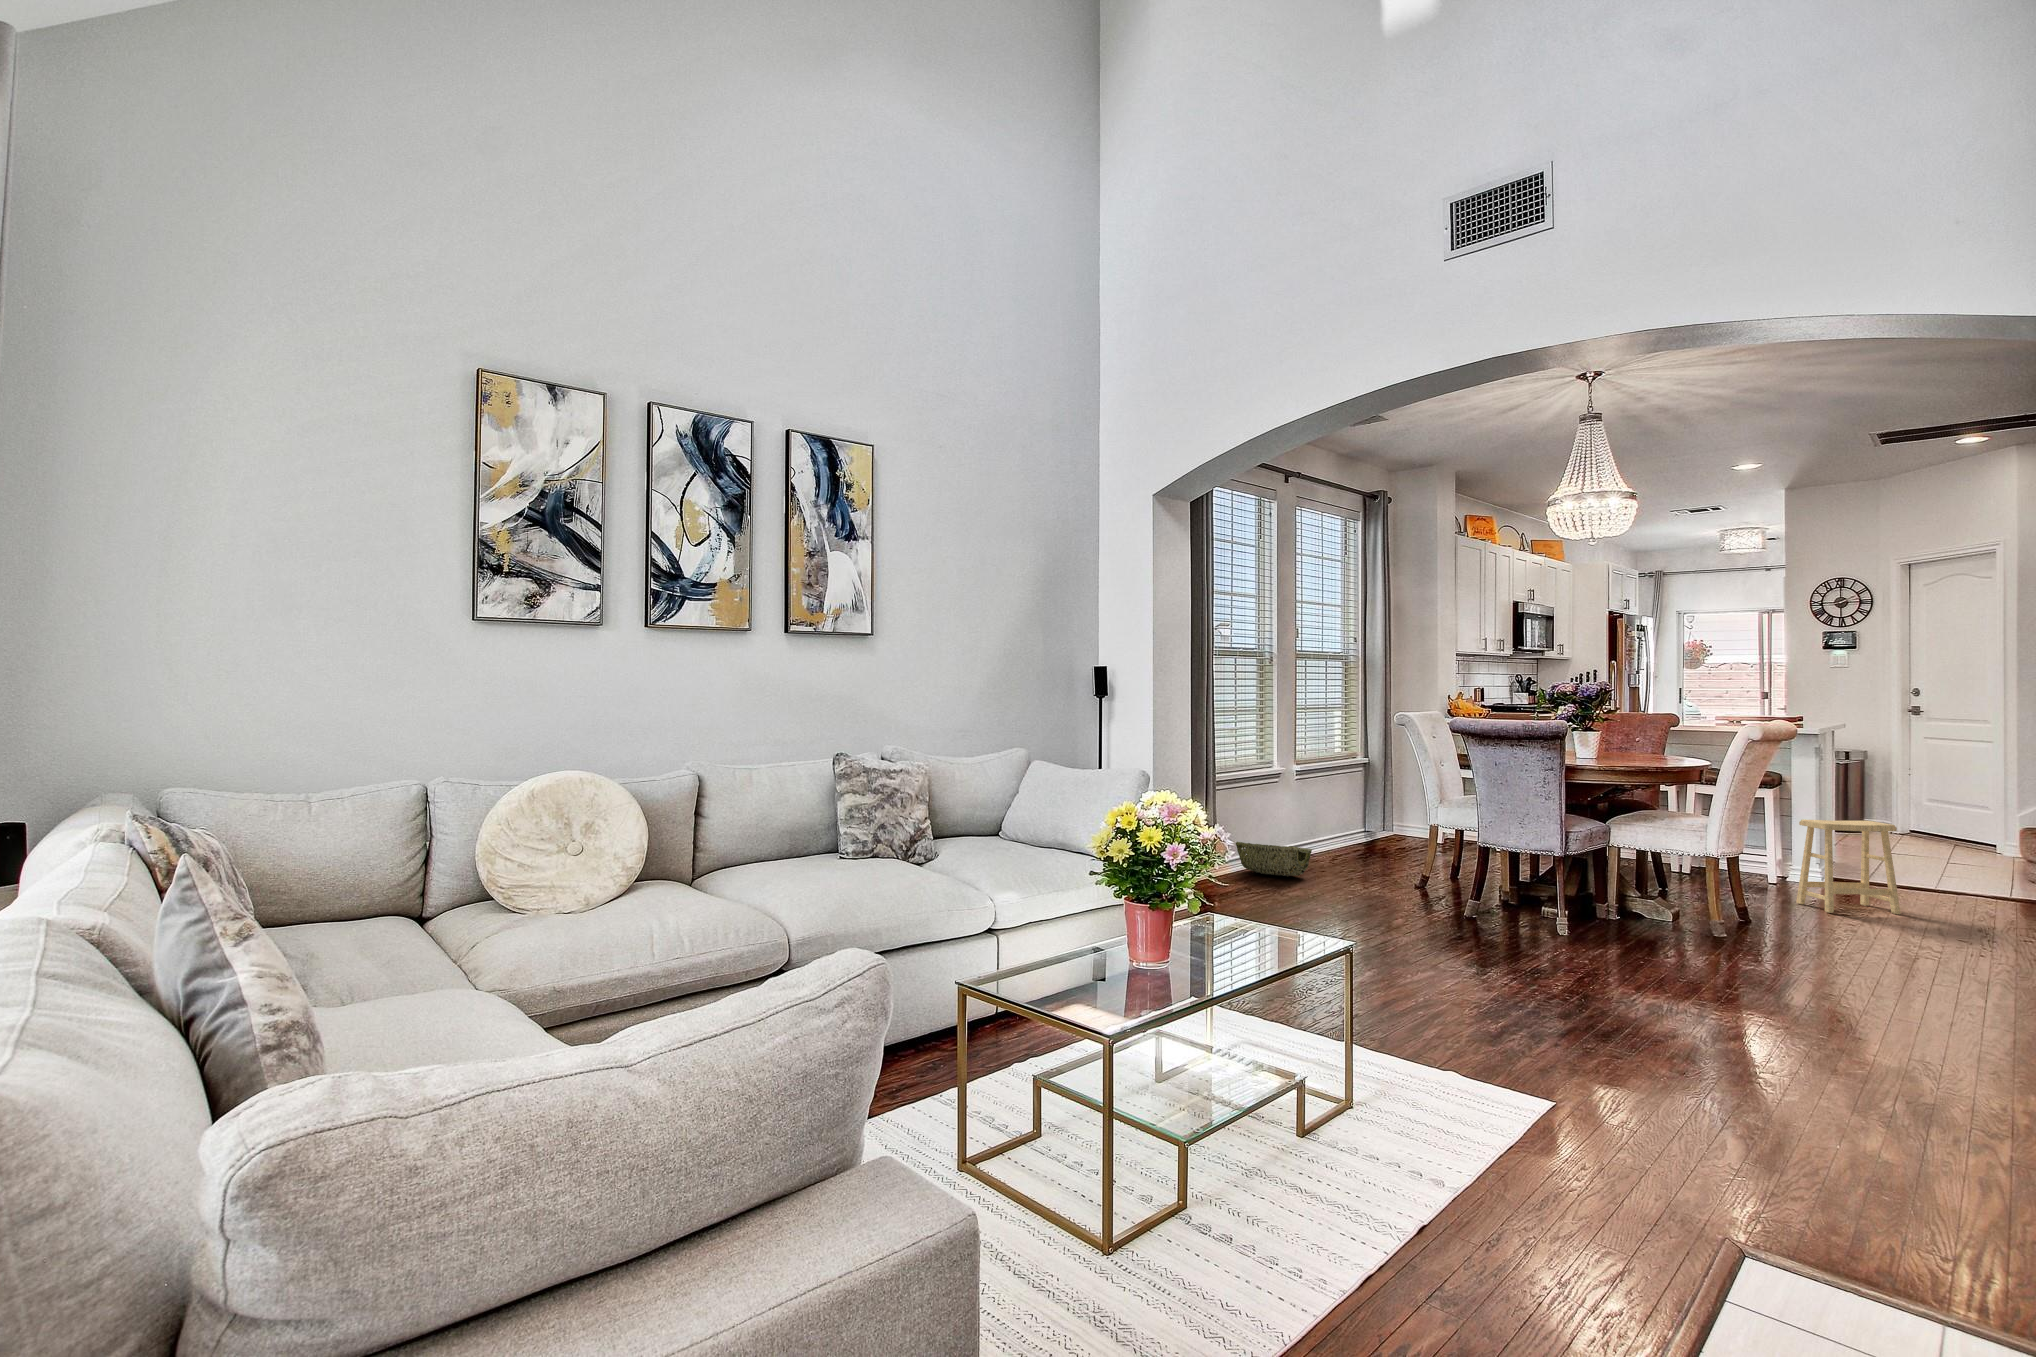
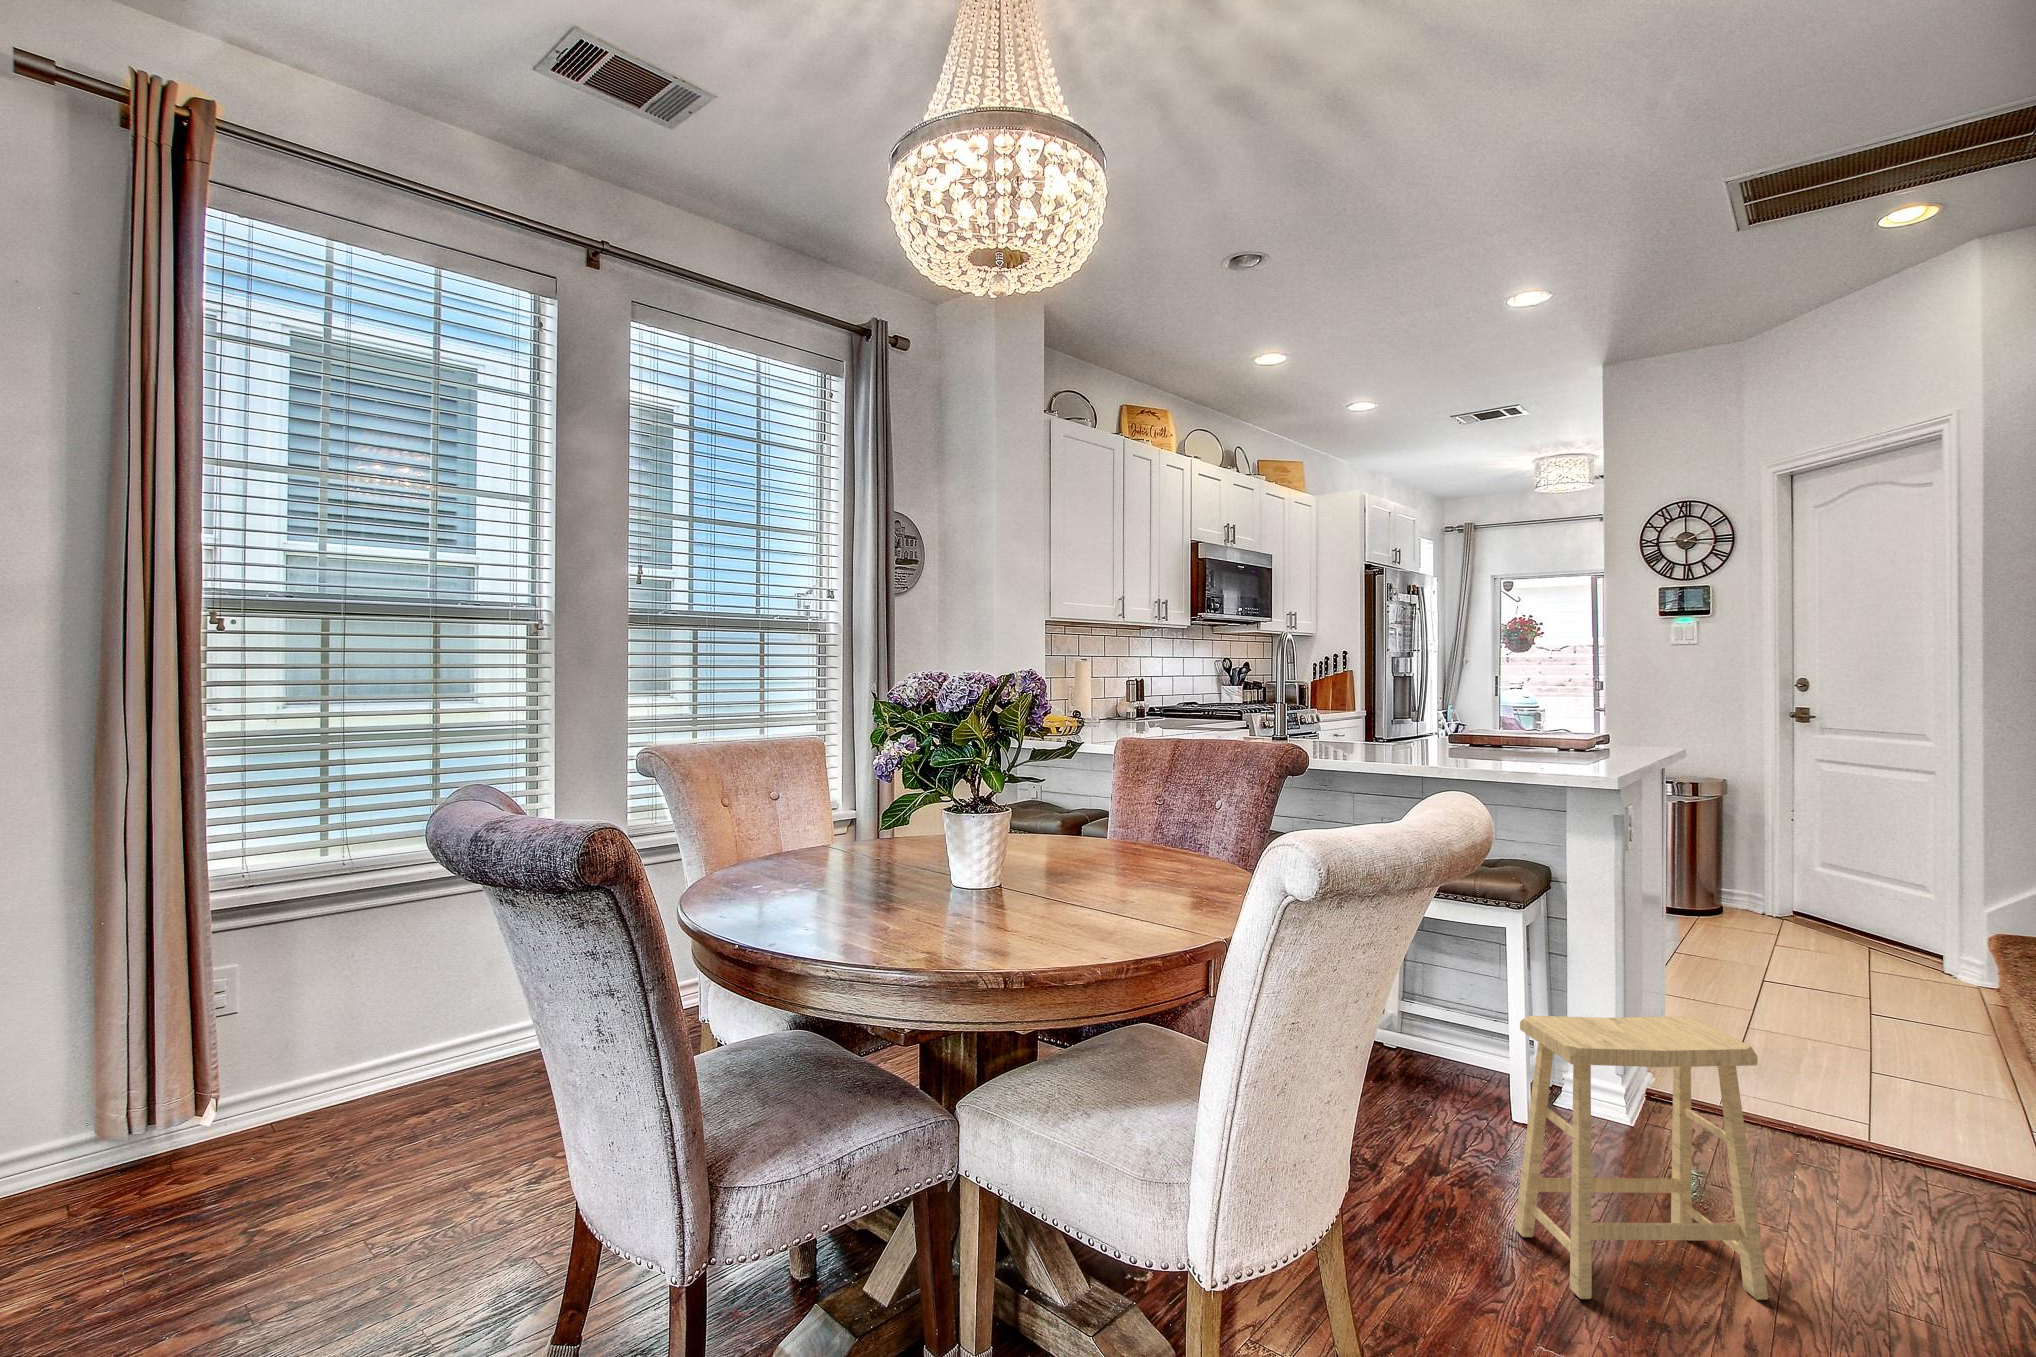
woven basket: present [1236,842,1312,877] -> none [338,1023,492,1124]

